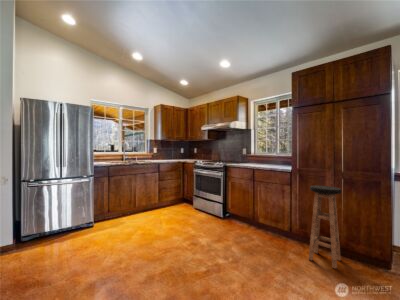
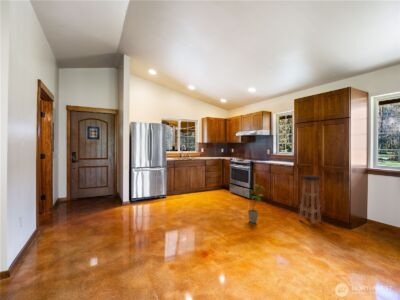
house plant: none [227,206,264,278] -> present [246,184,262,223]

